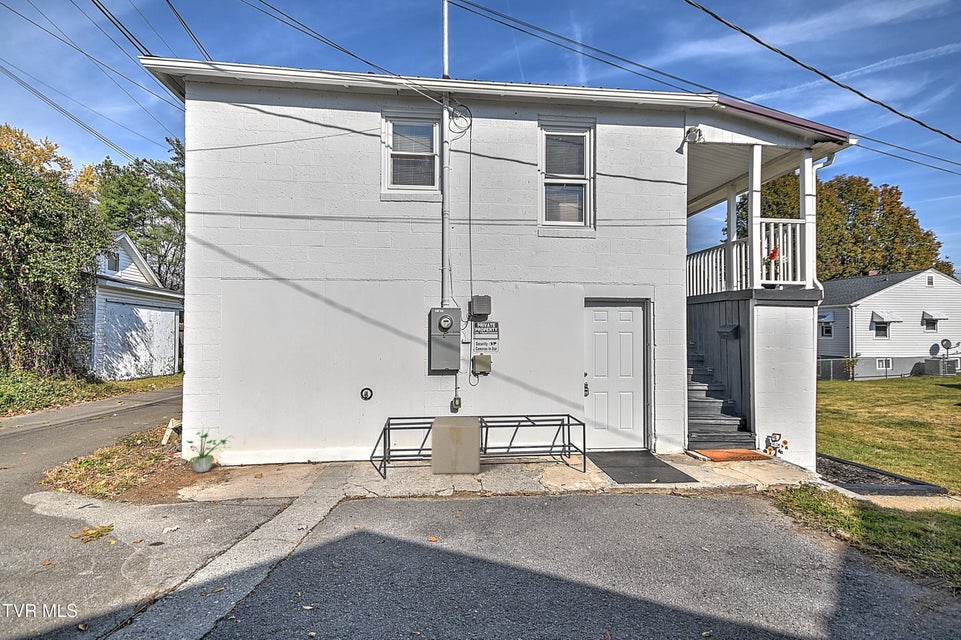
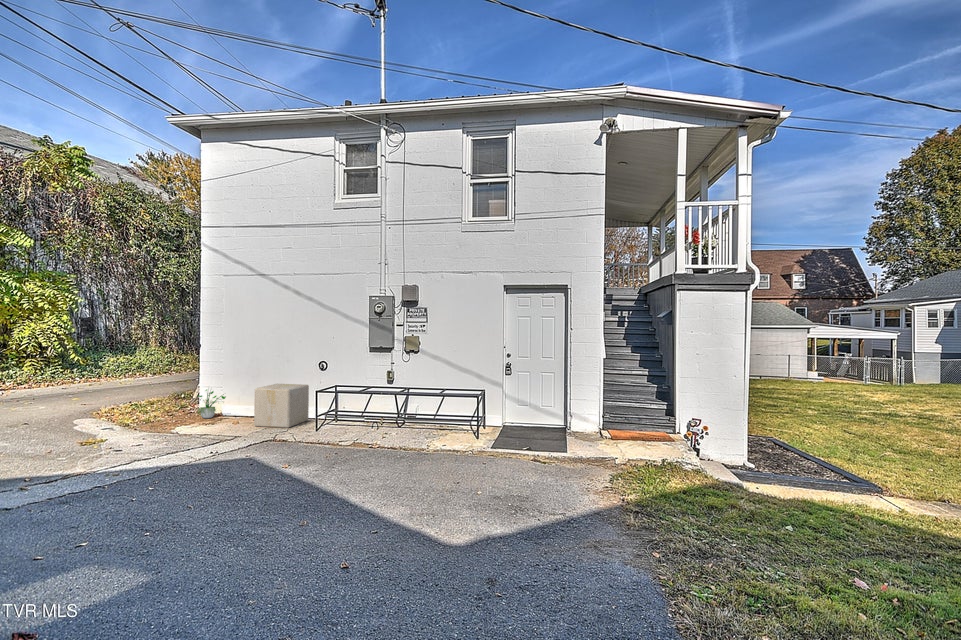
cardboard box: present [431,417,480,474] -> present [254,384,309,428]

